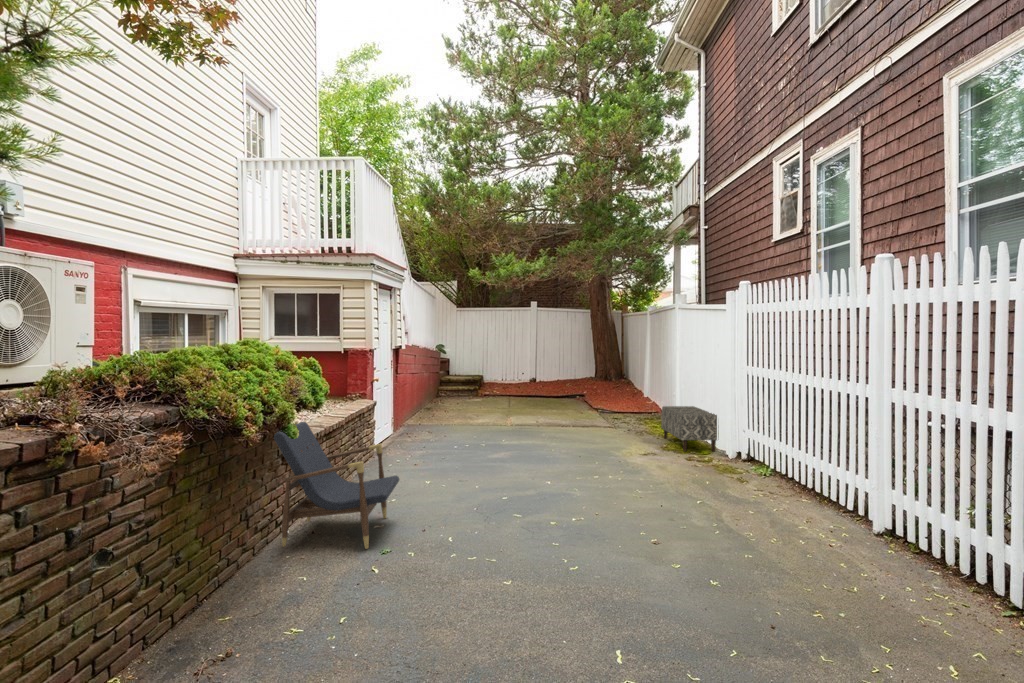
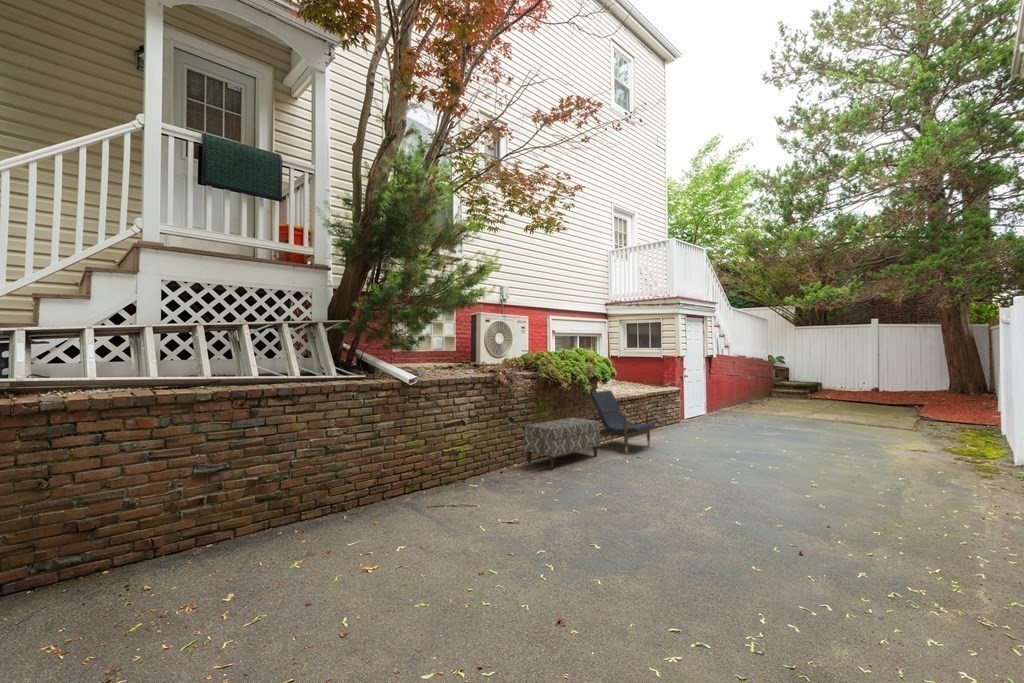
bench: present [661,406,719,452] -> present [524,417,600,469]

